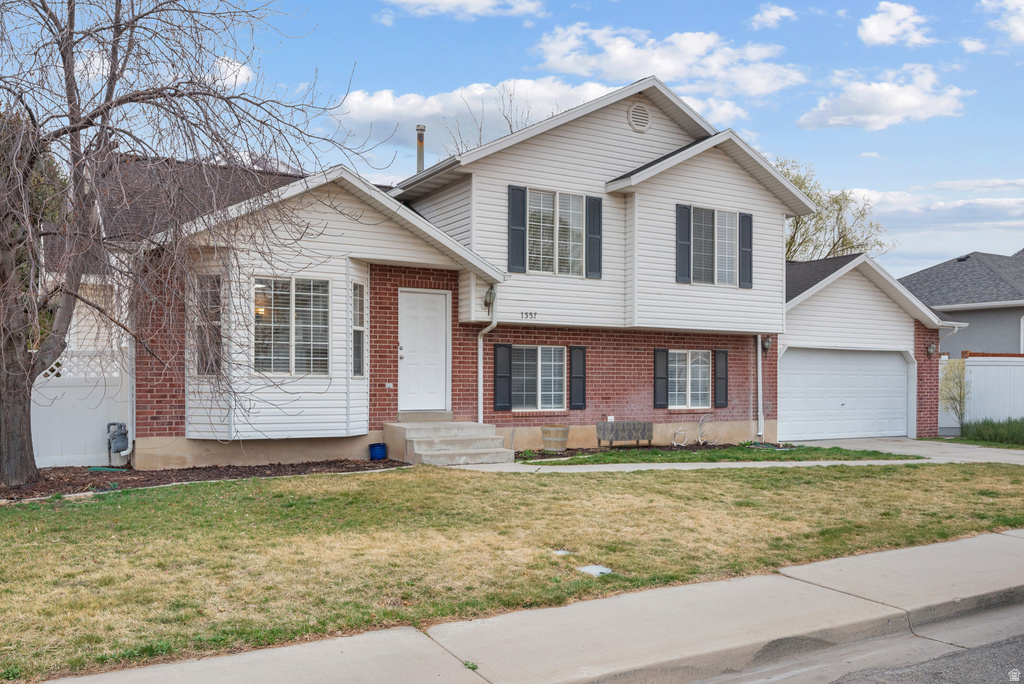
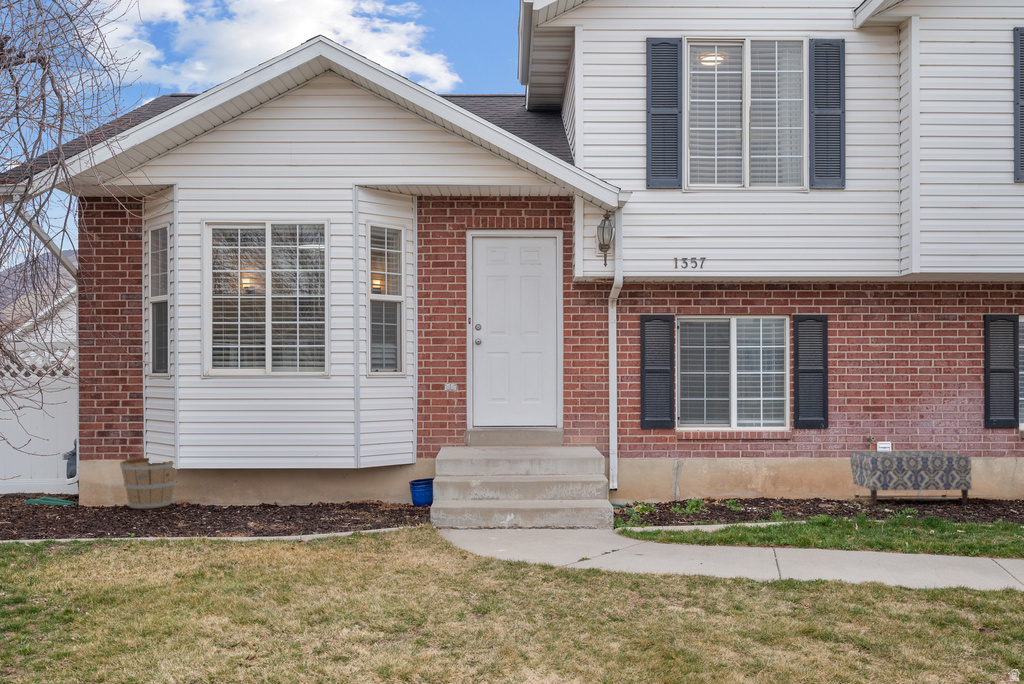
wooden bucket: present [541,424,570,451] -> present [120,457,177,509]

